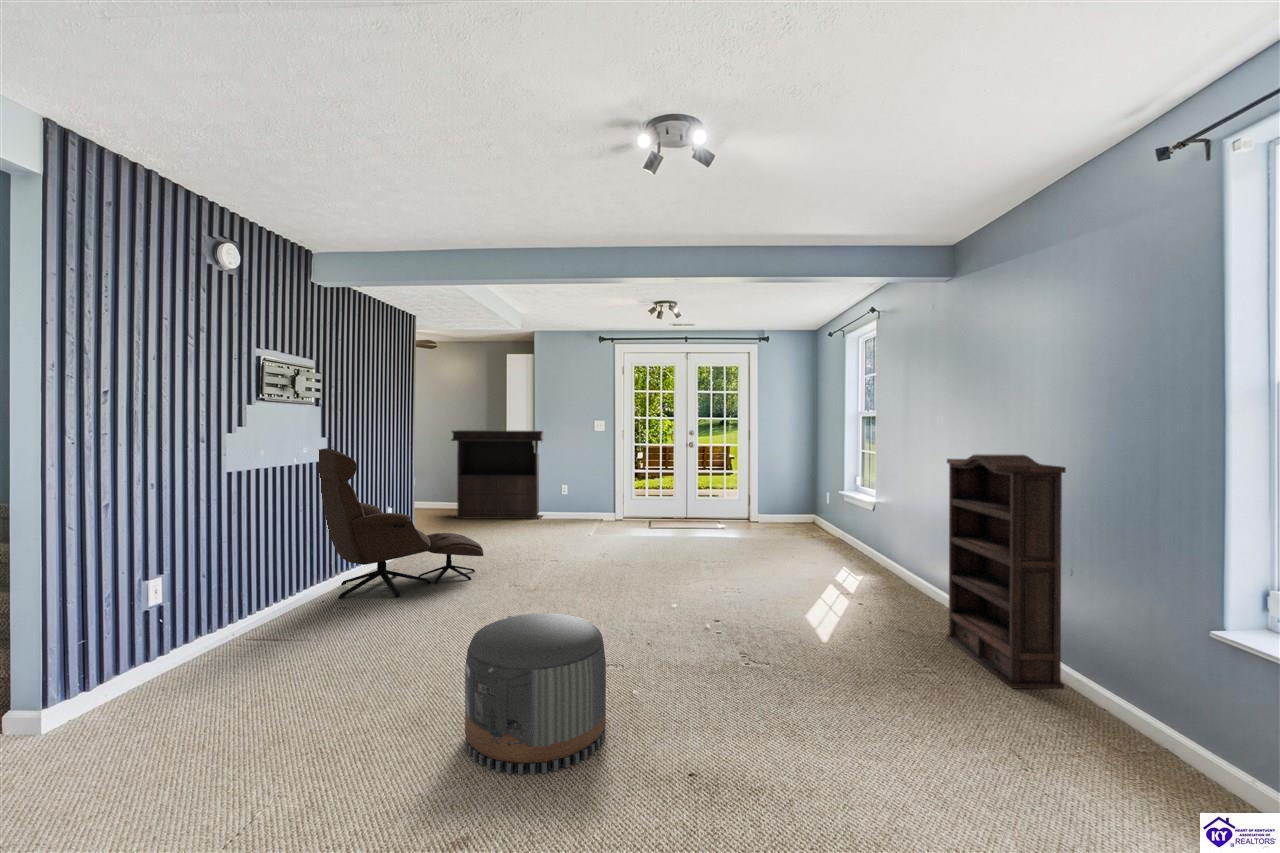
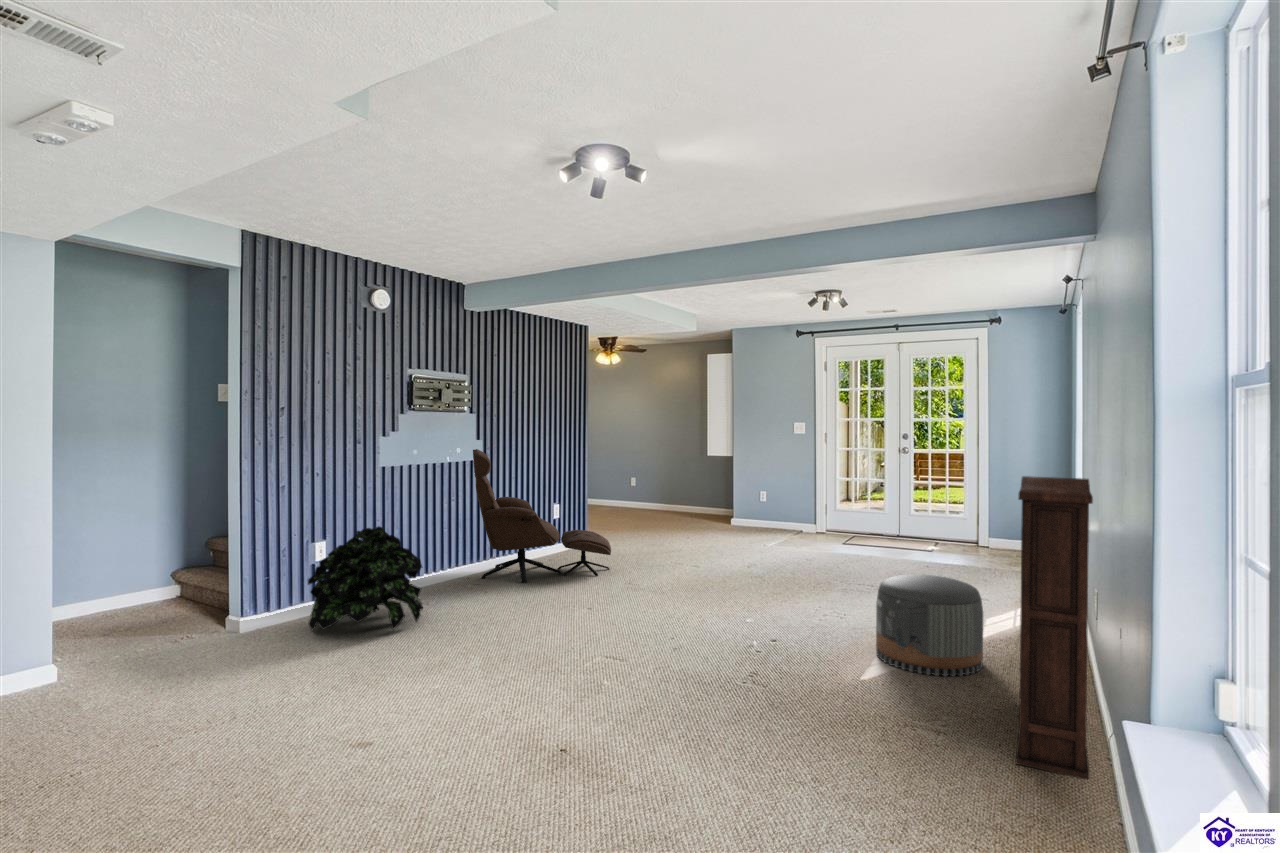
console table: present [451,430,544,519] -> none [650,432,746,527]
potted plant: none [151,549,334,706] -> present [308,526,423,631]
pouf: present [465,613,606,775] -> present [876,574,983,676]

